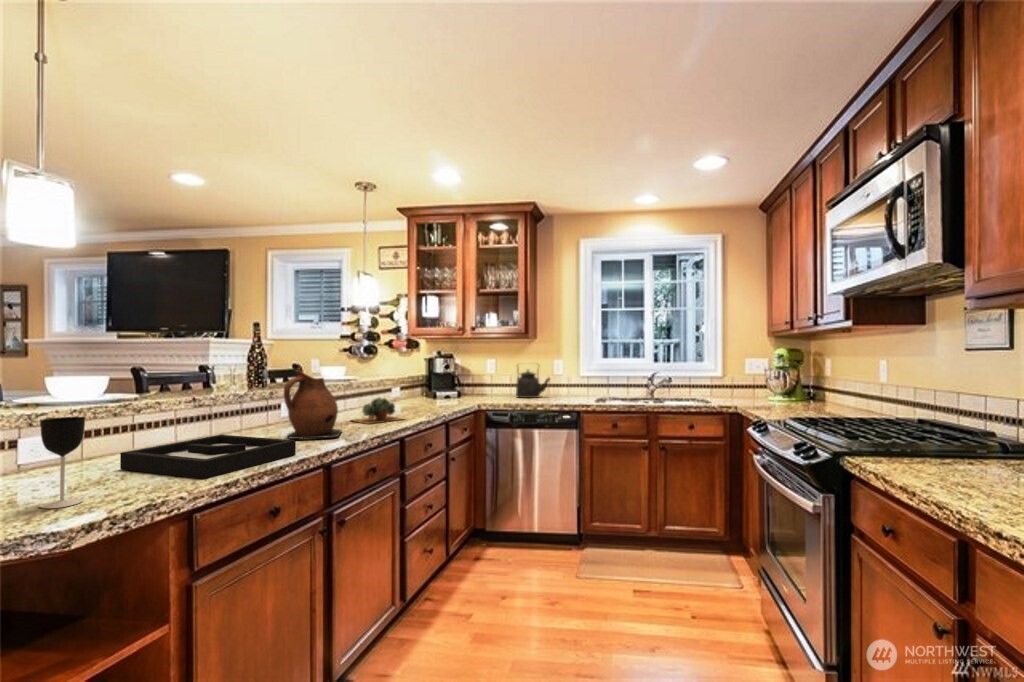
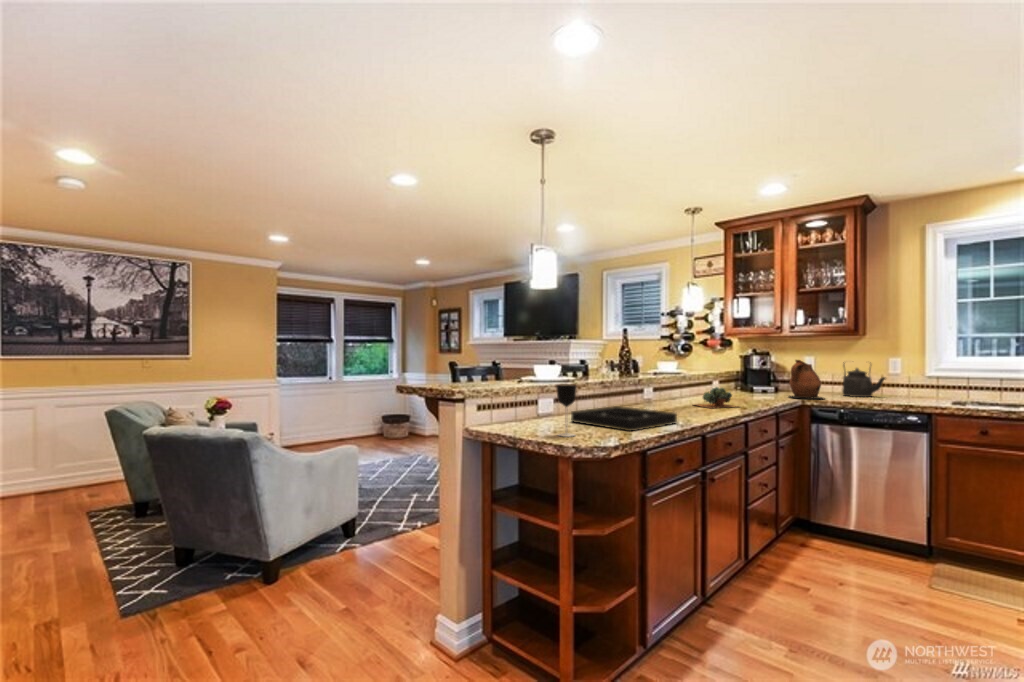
ceramic pitcher: present [284,371,341,439] -> present [789,360,824,399]

